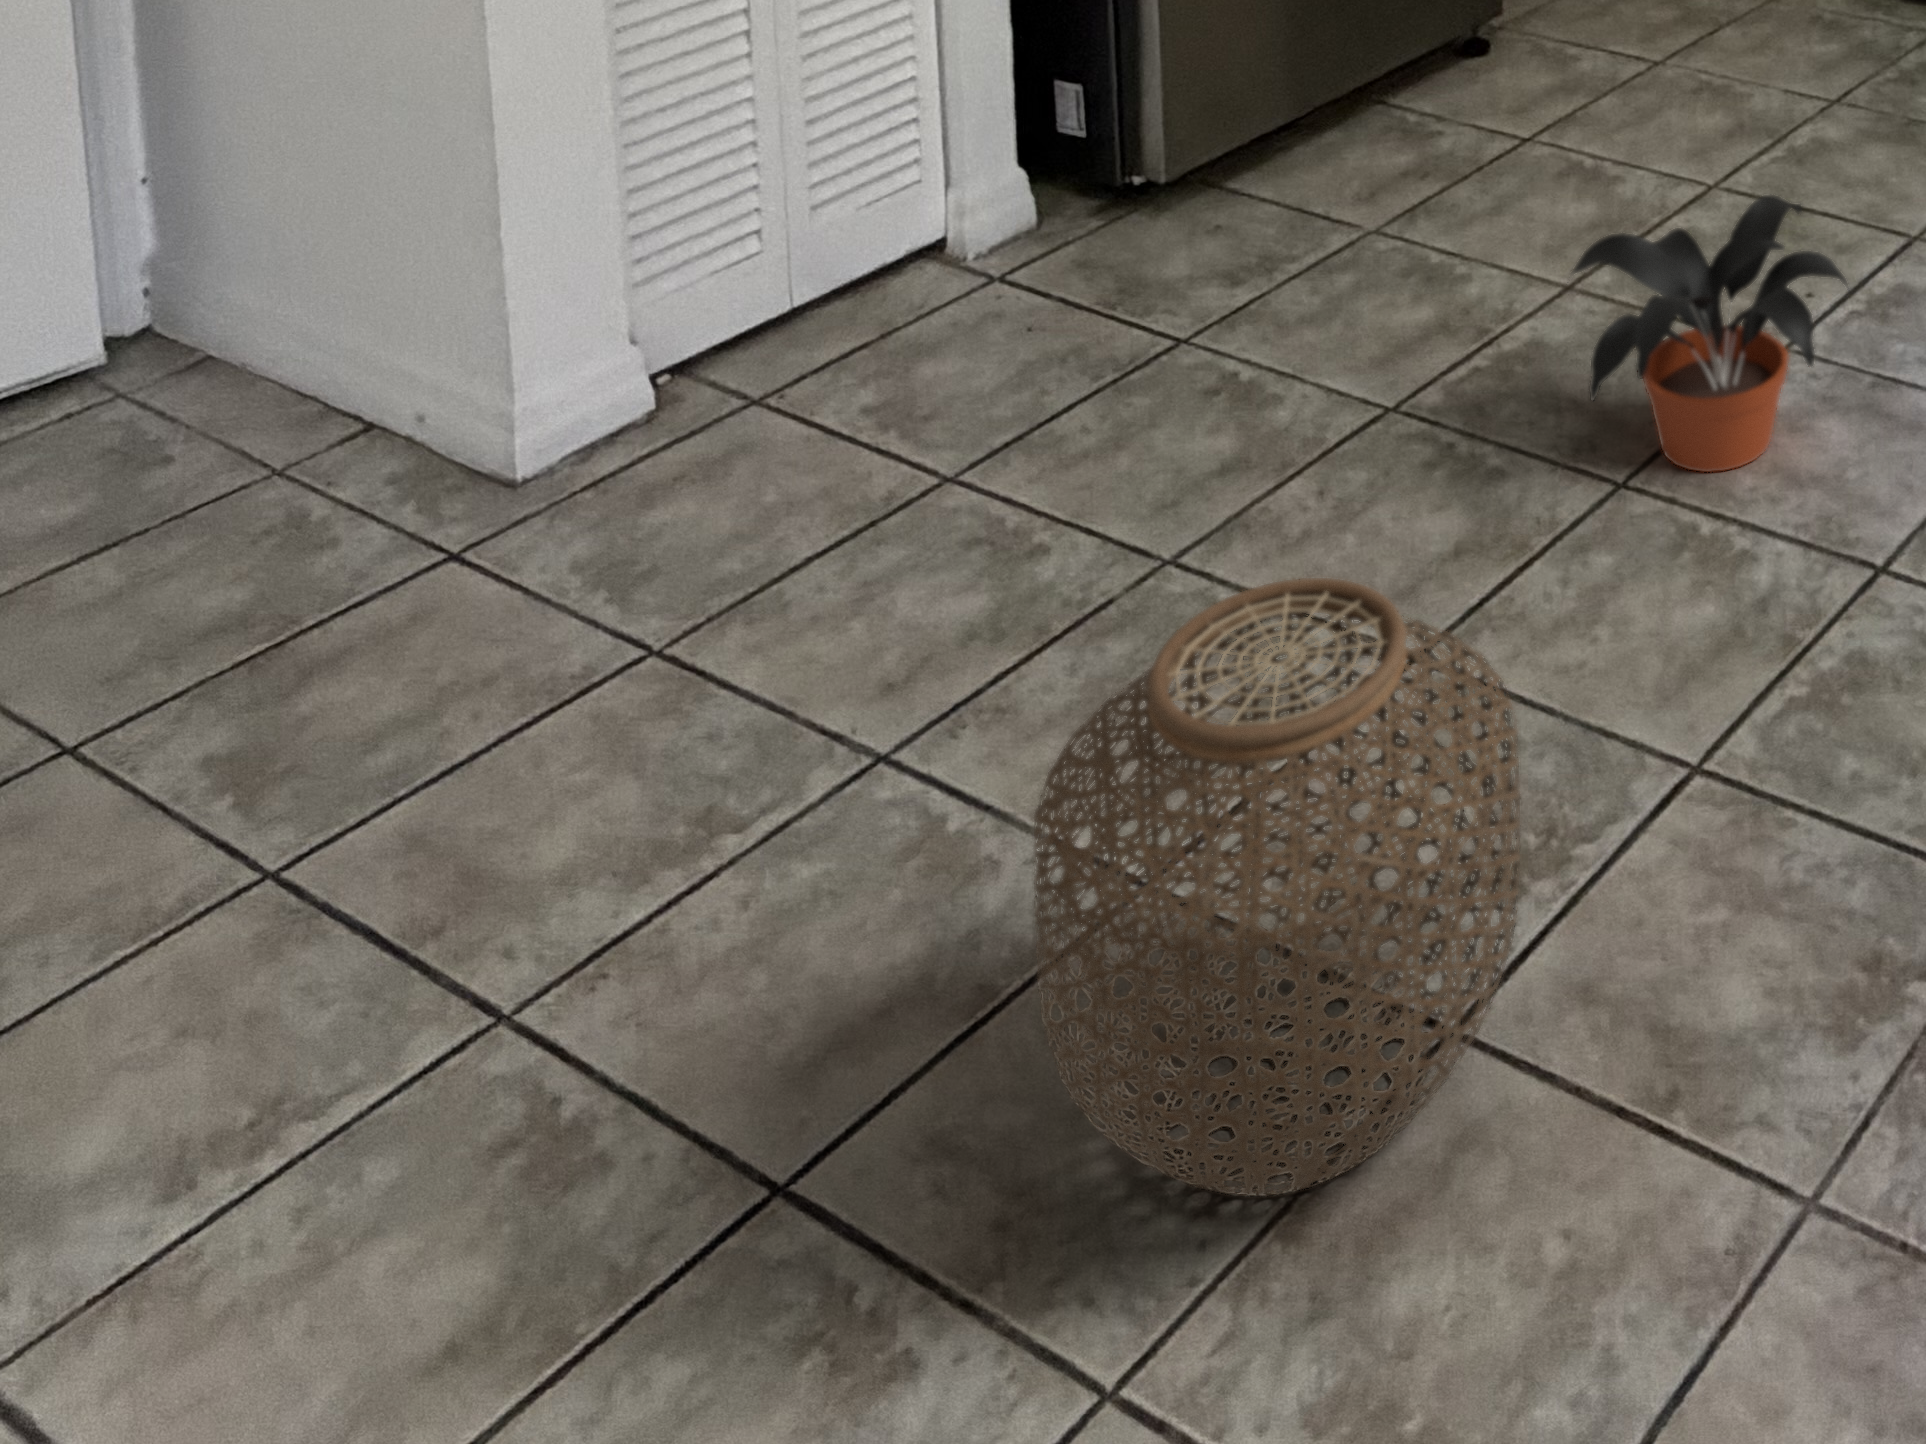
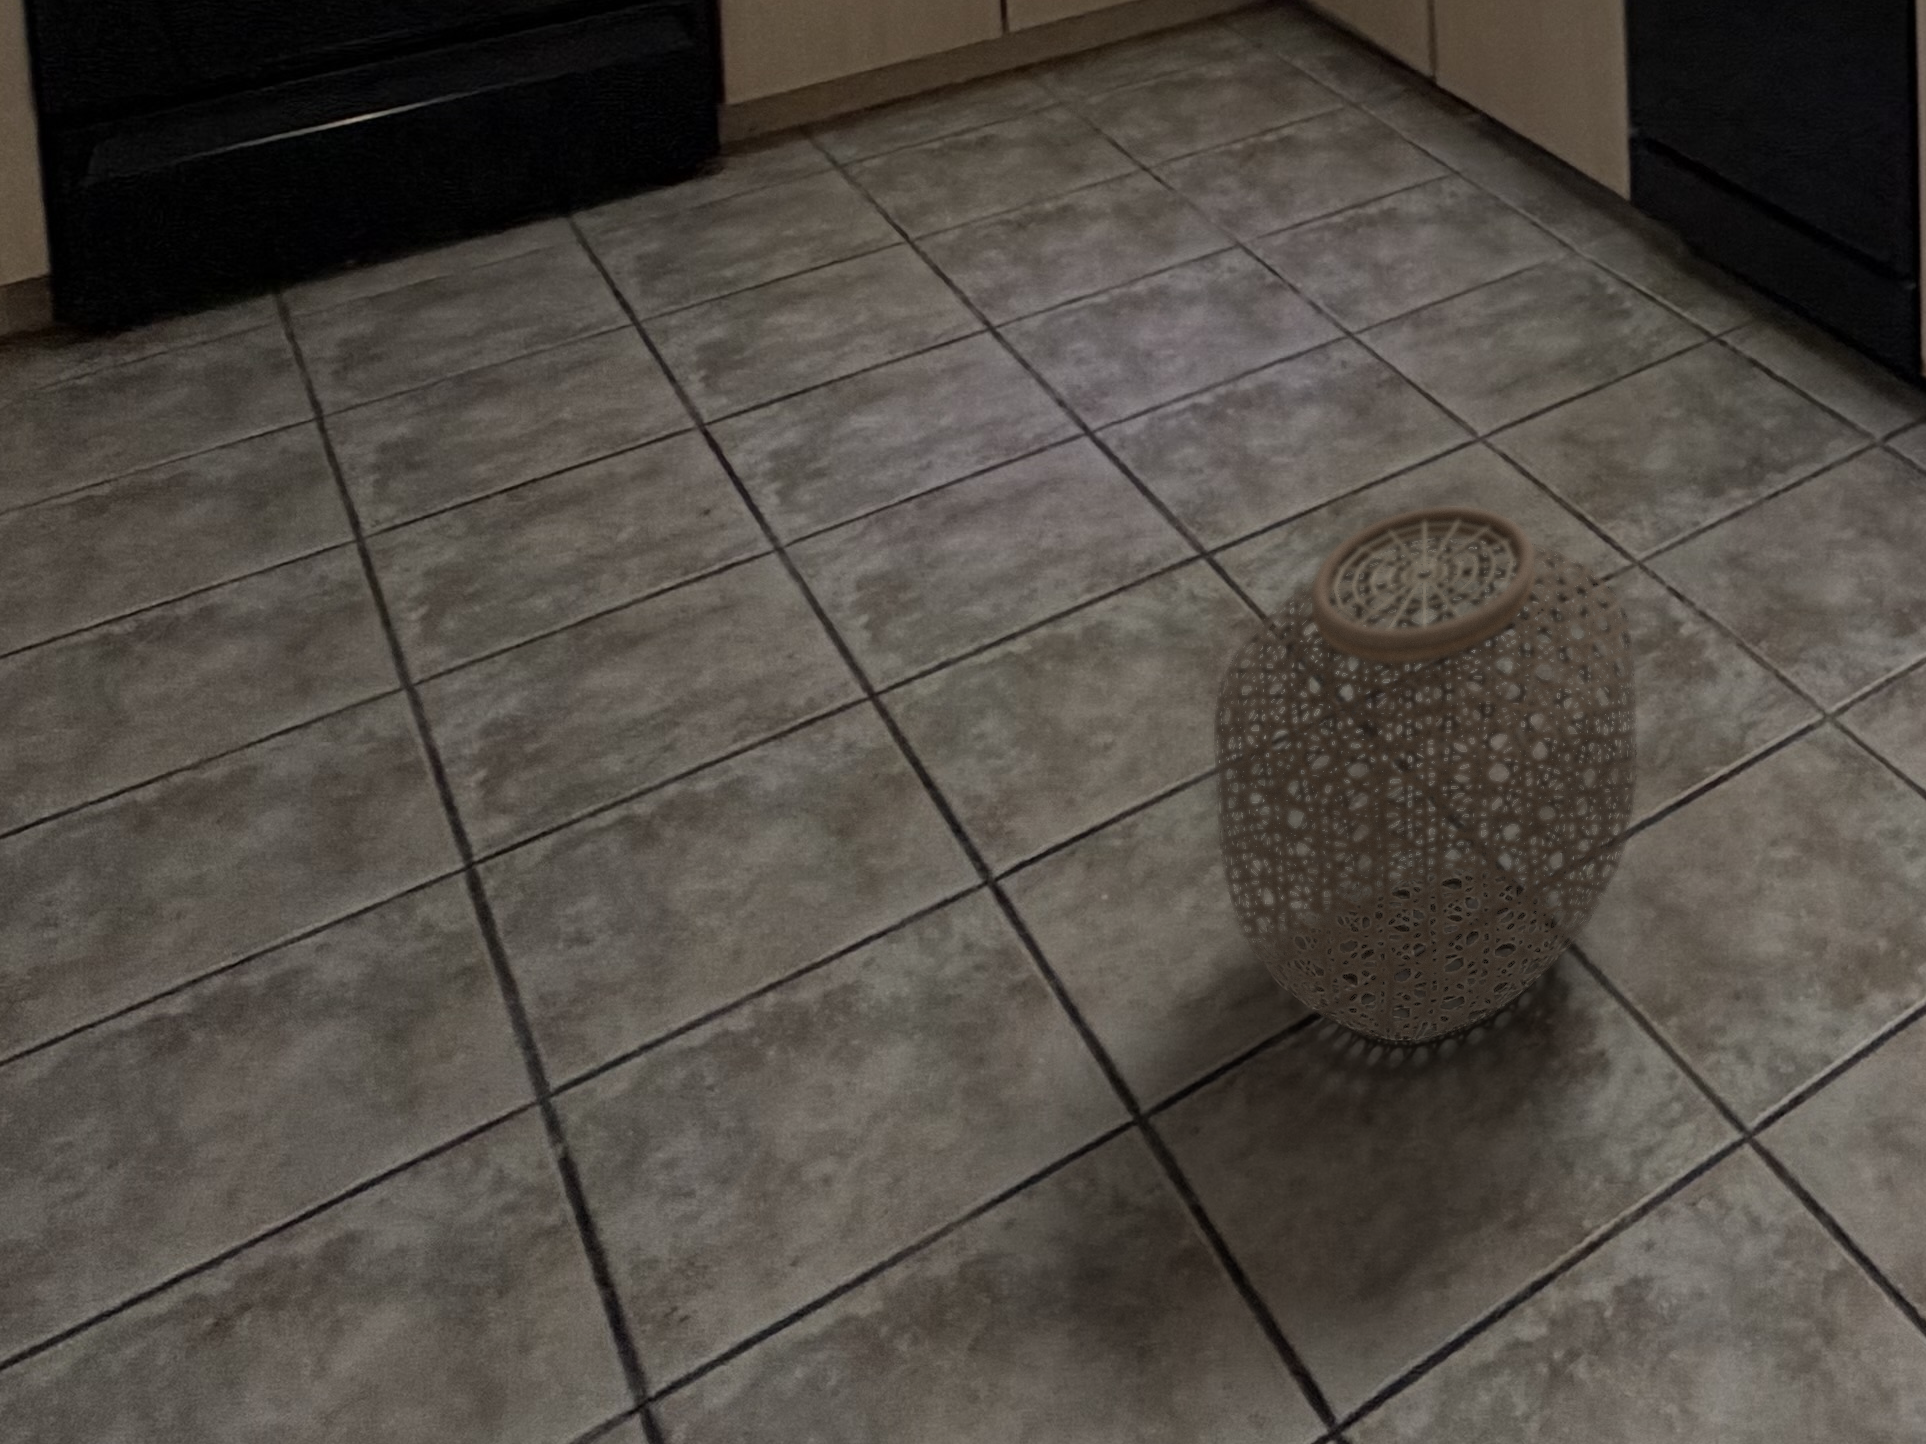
potted plant: present [1573,195,1846,472] -> none [683,326,1028,628]

